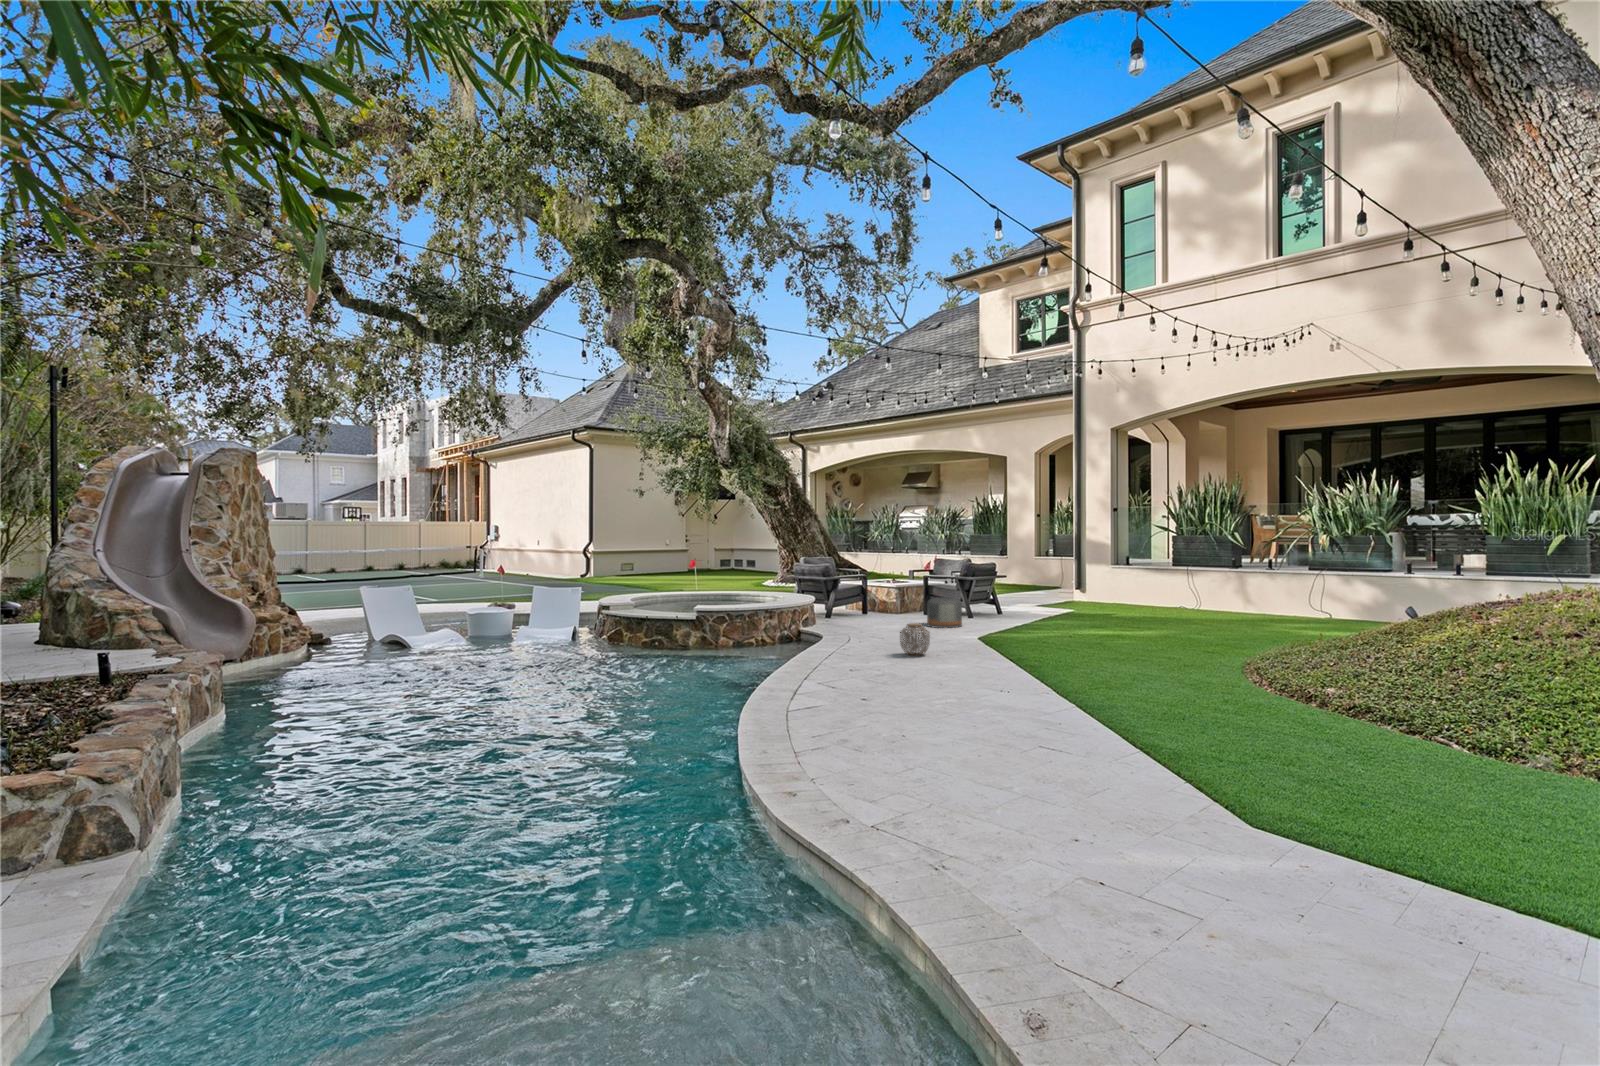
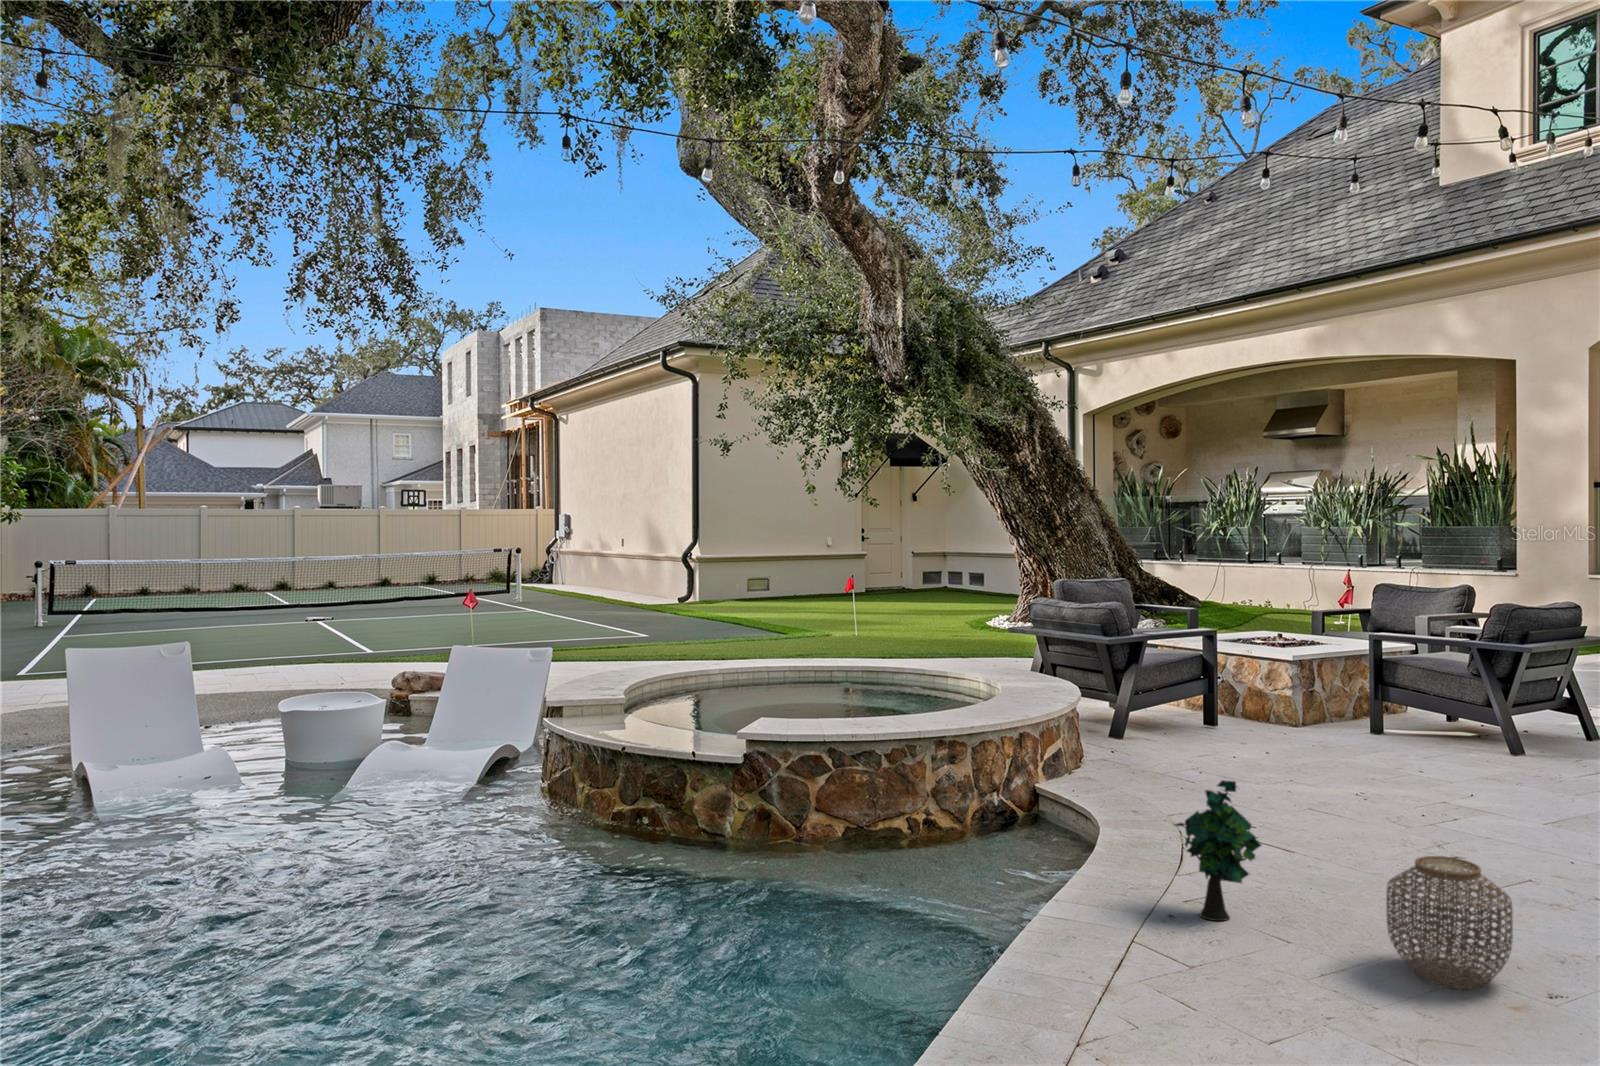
pouf: present [927,597,962,628] -> none [1404,708,1518,802]
decorative plant: none [845,608,870,651] -> present [1175,780,1261,921]

